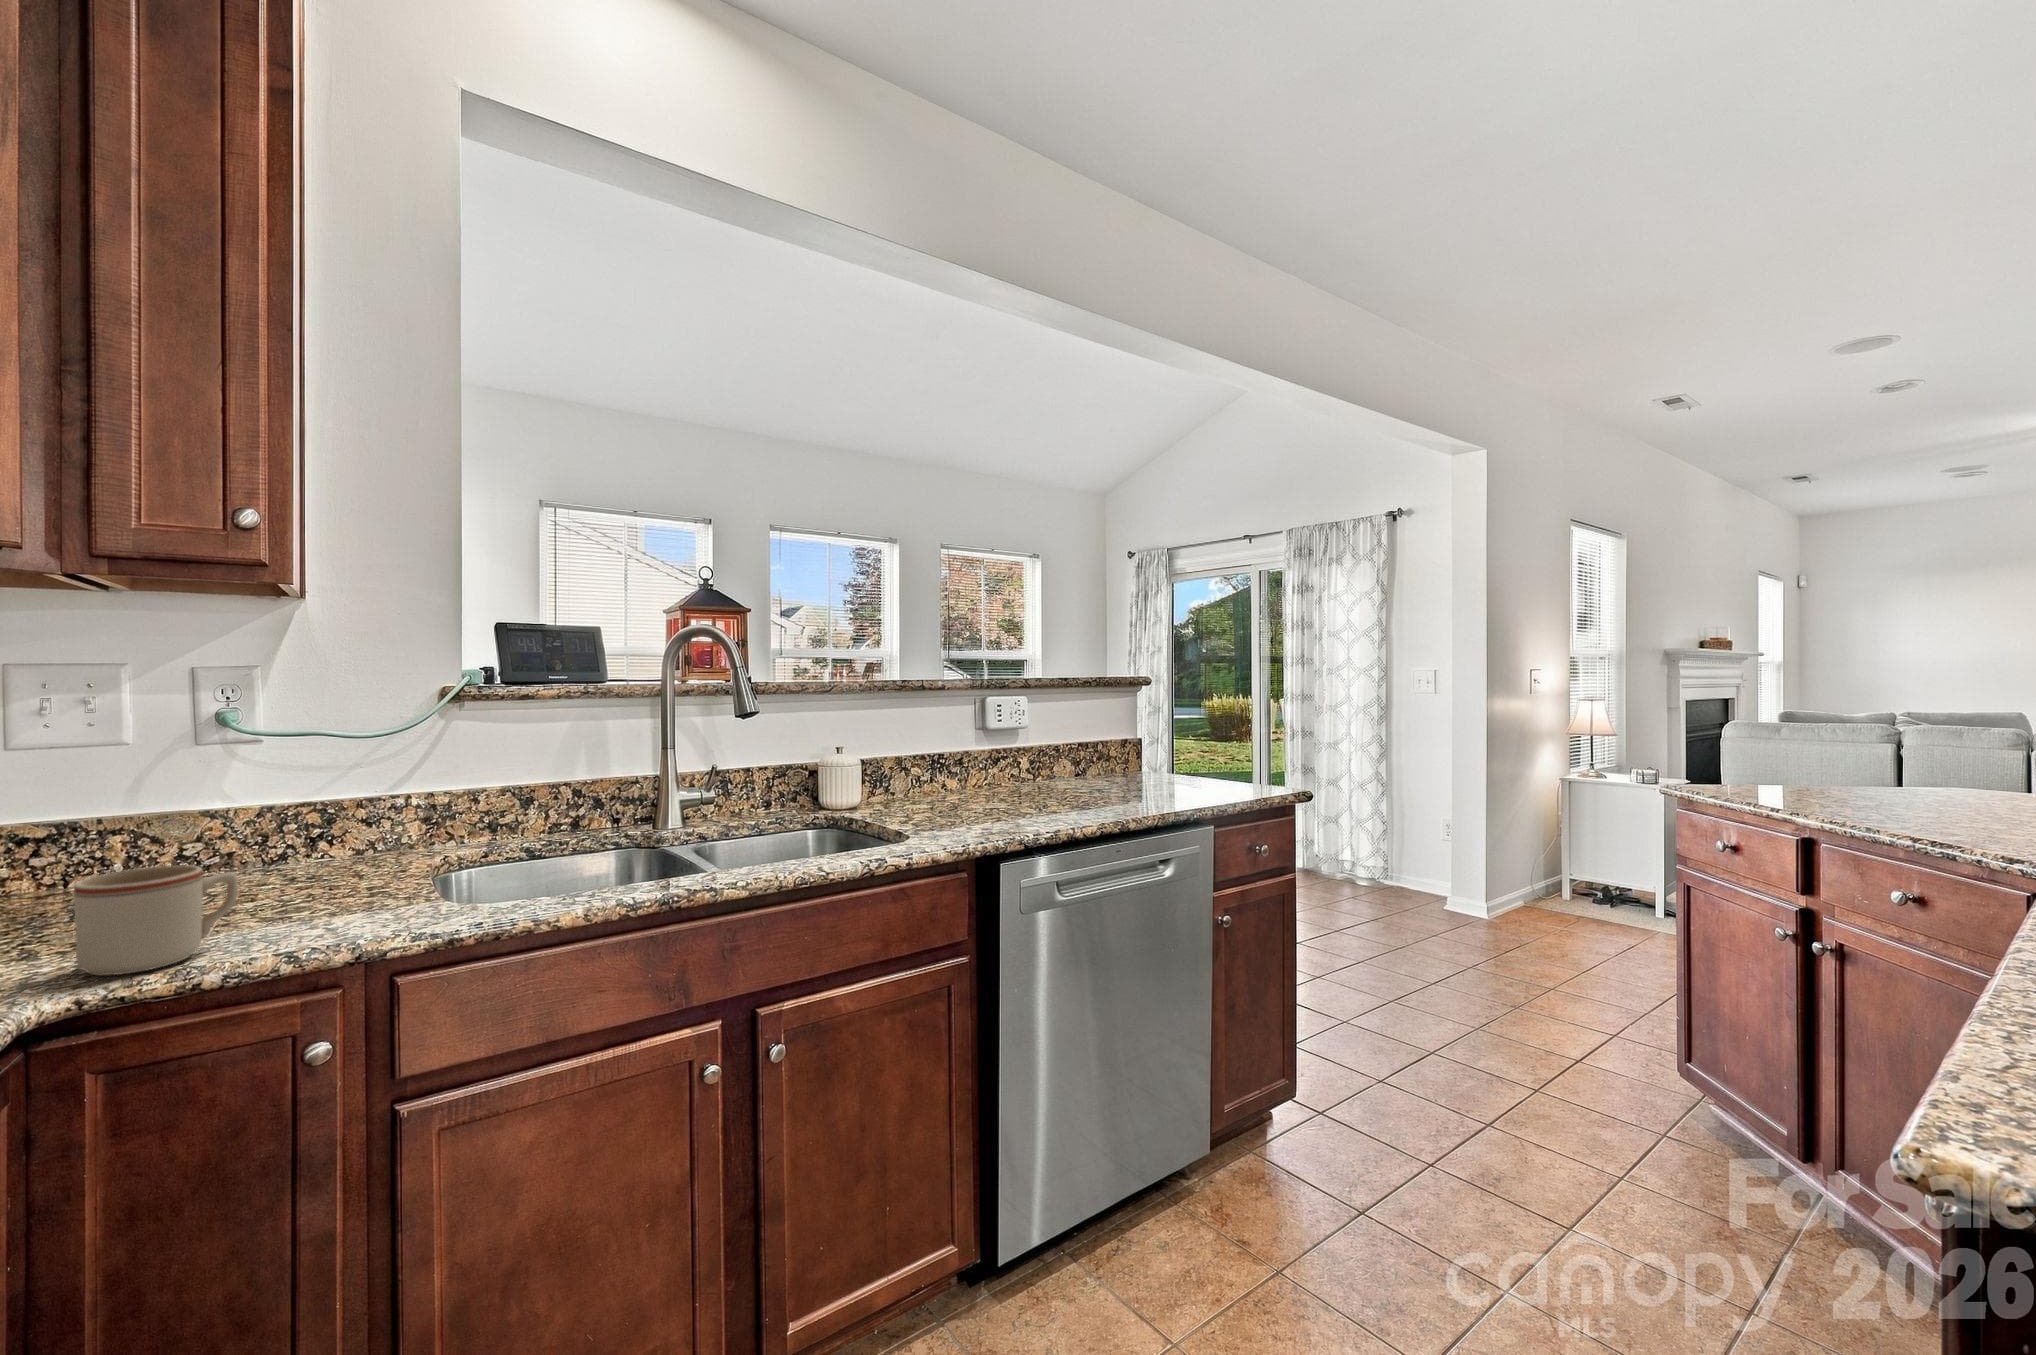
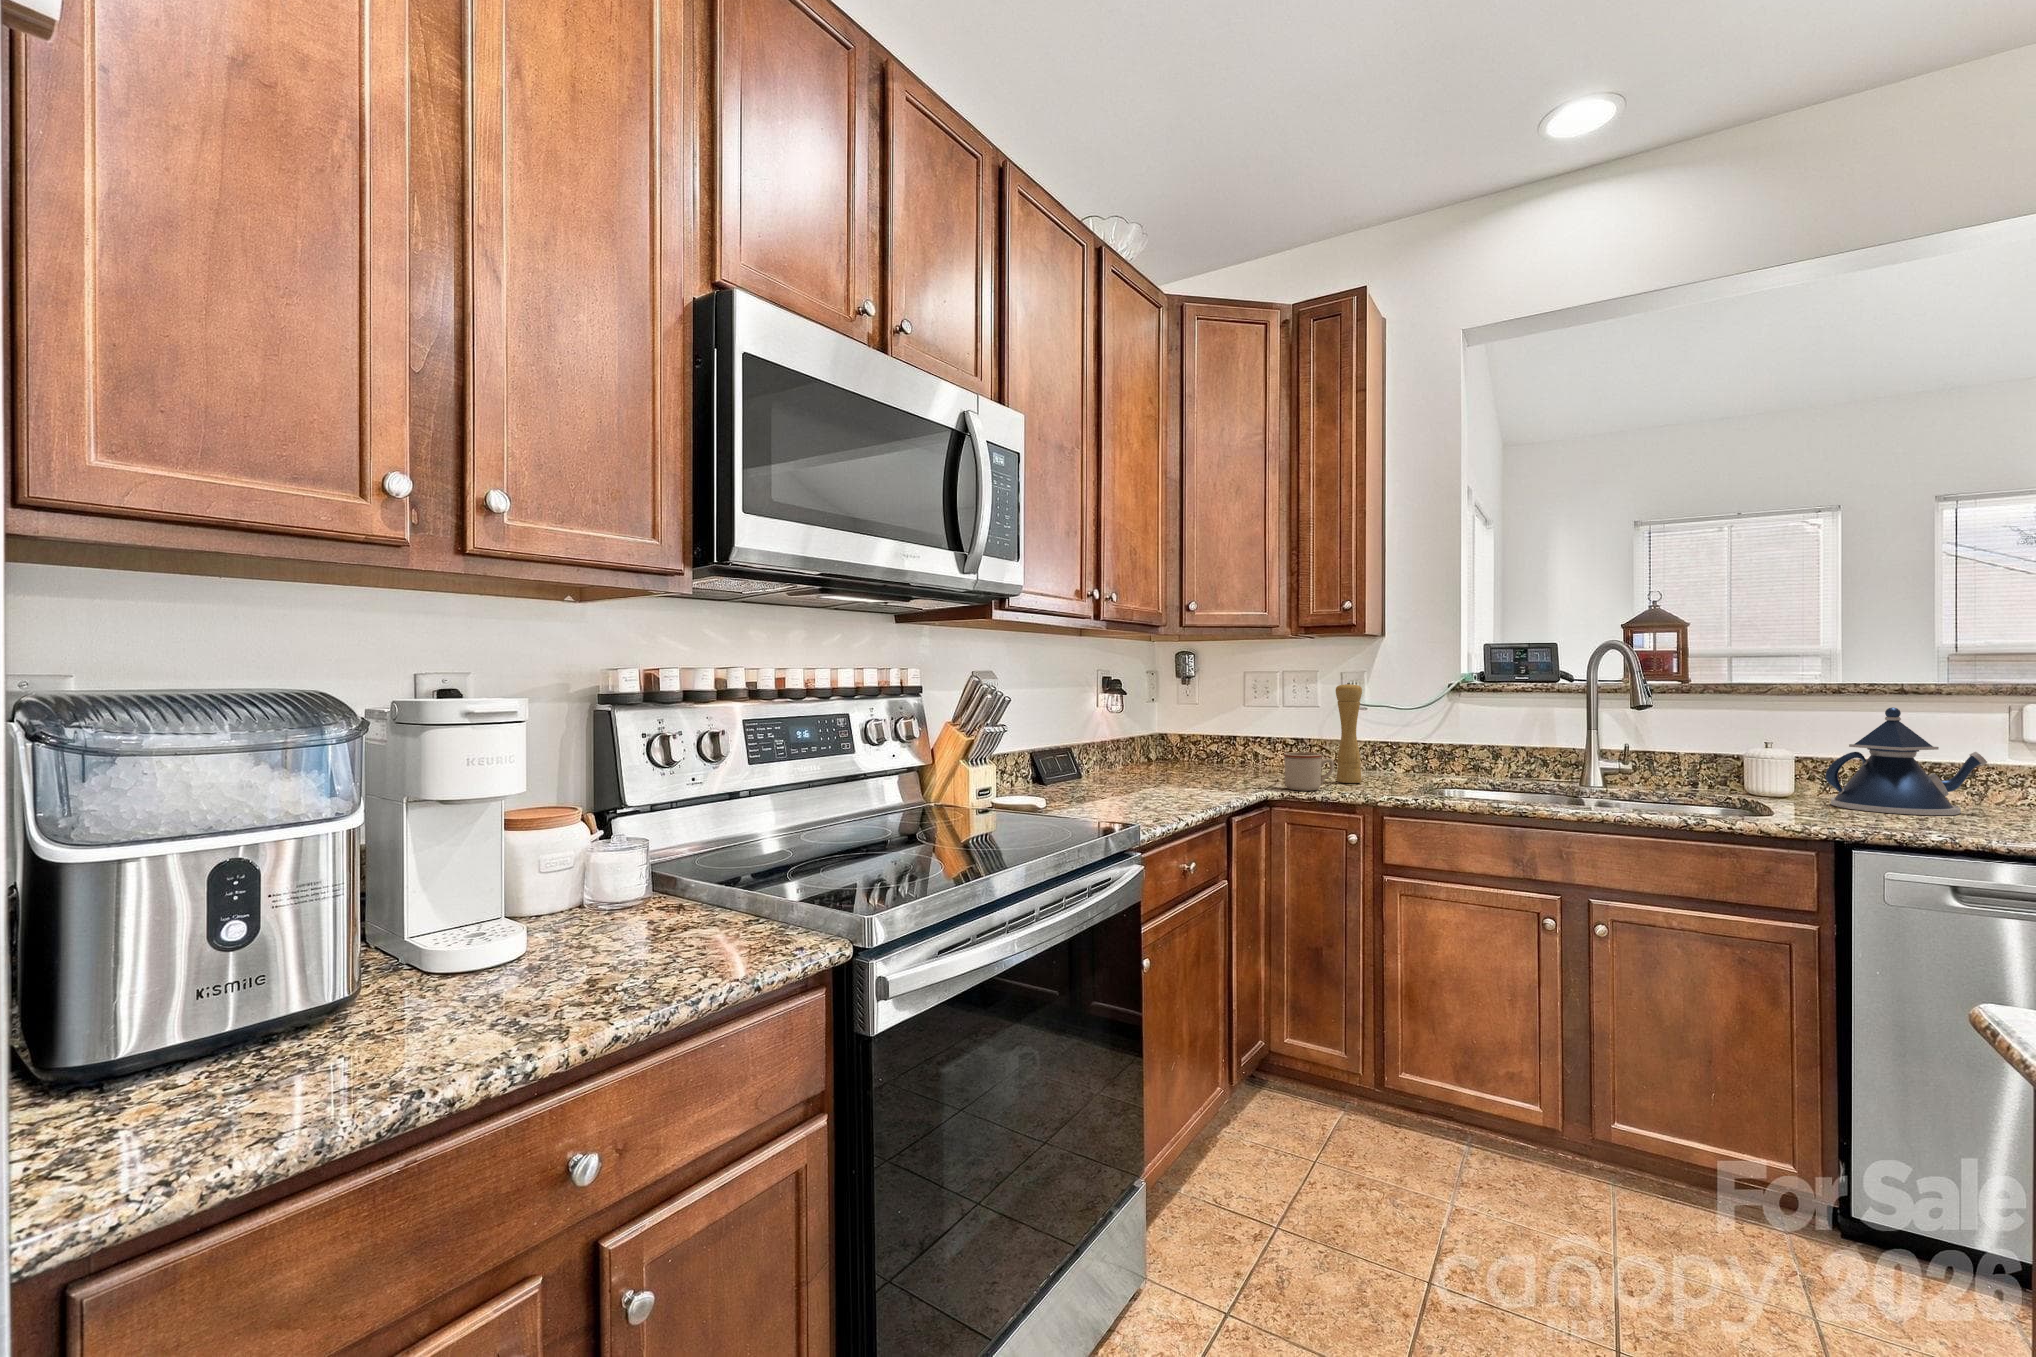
pepper mill: none [214,693,286,910] -> present [1336,683,1362,783]
teapot: none [891,705,992,812] -> present [1825,707,1987,815]

